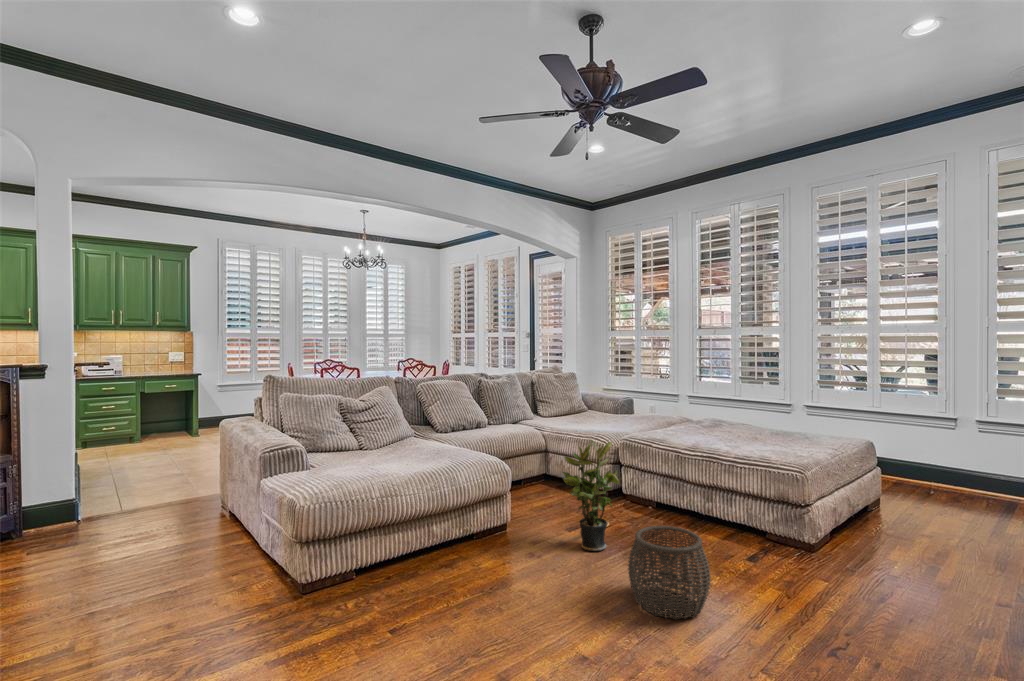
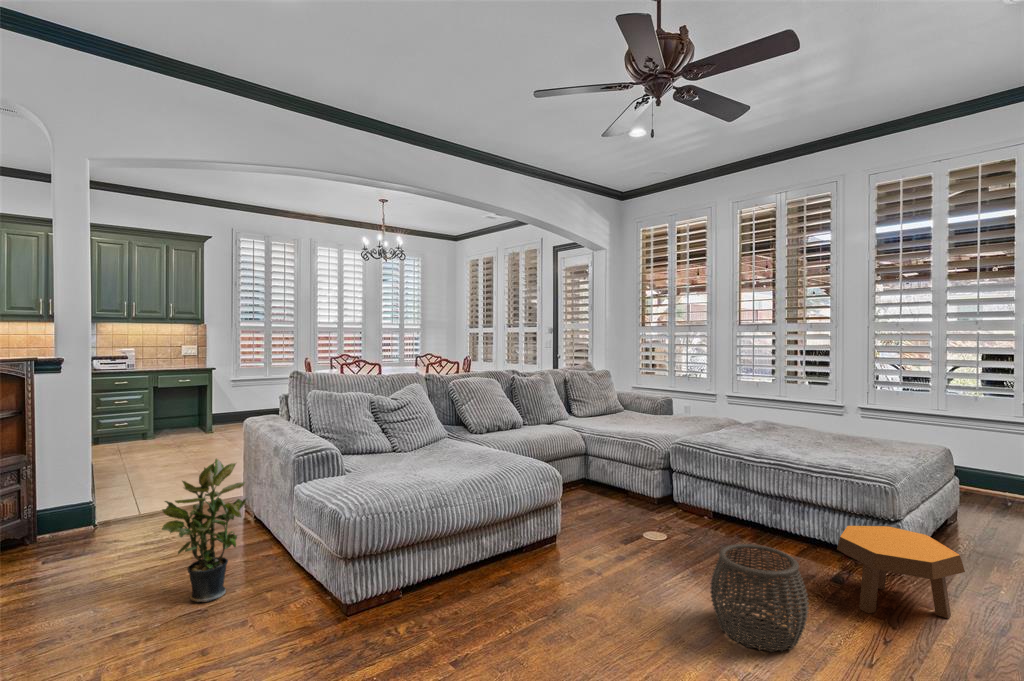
potted plant: present [563,440,620,551] -> present [162,459,247,602]
footstool: none [749,510,855,591] -> present [837,526,965,619]

